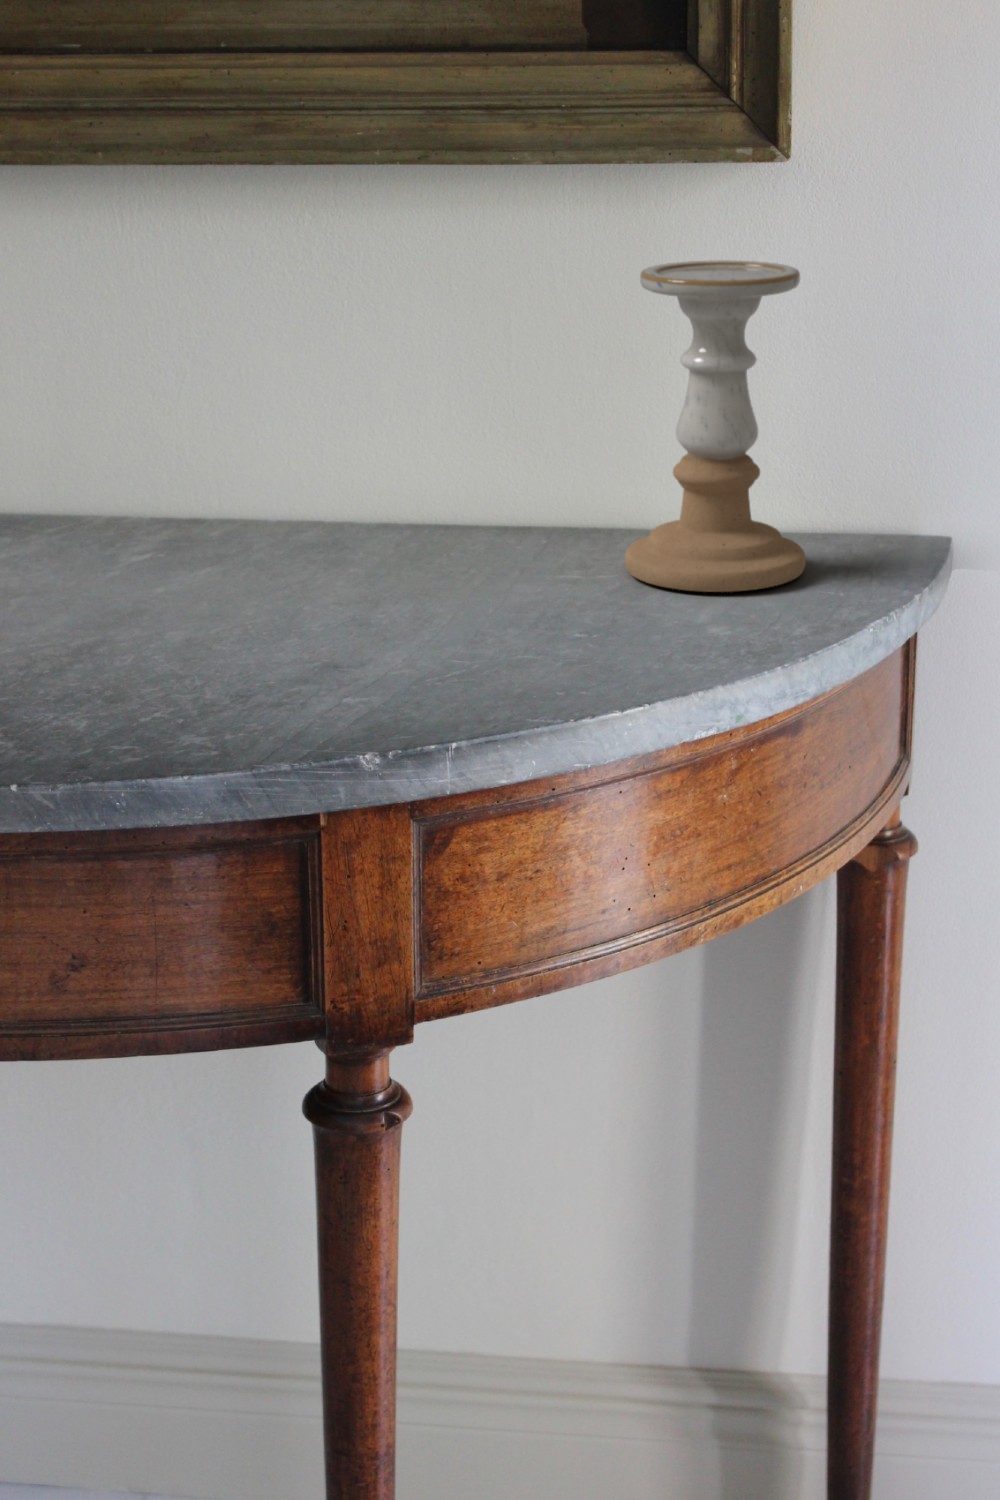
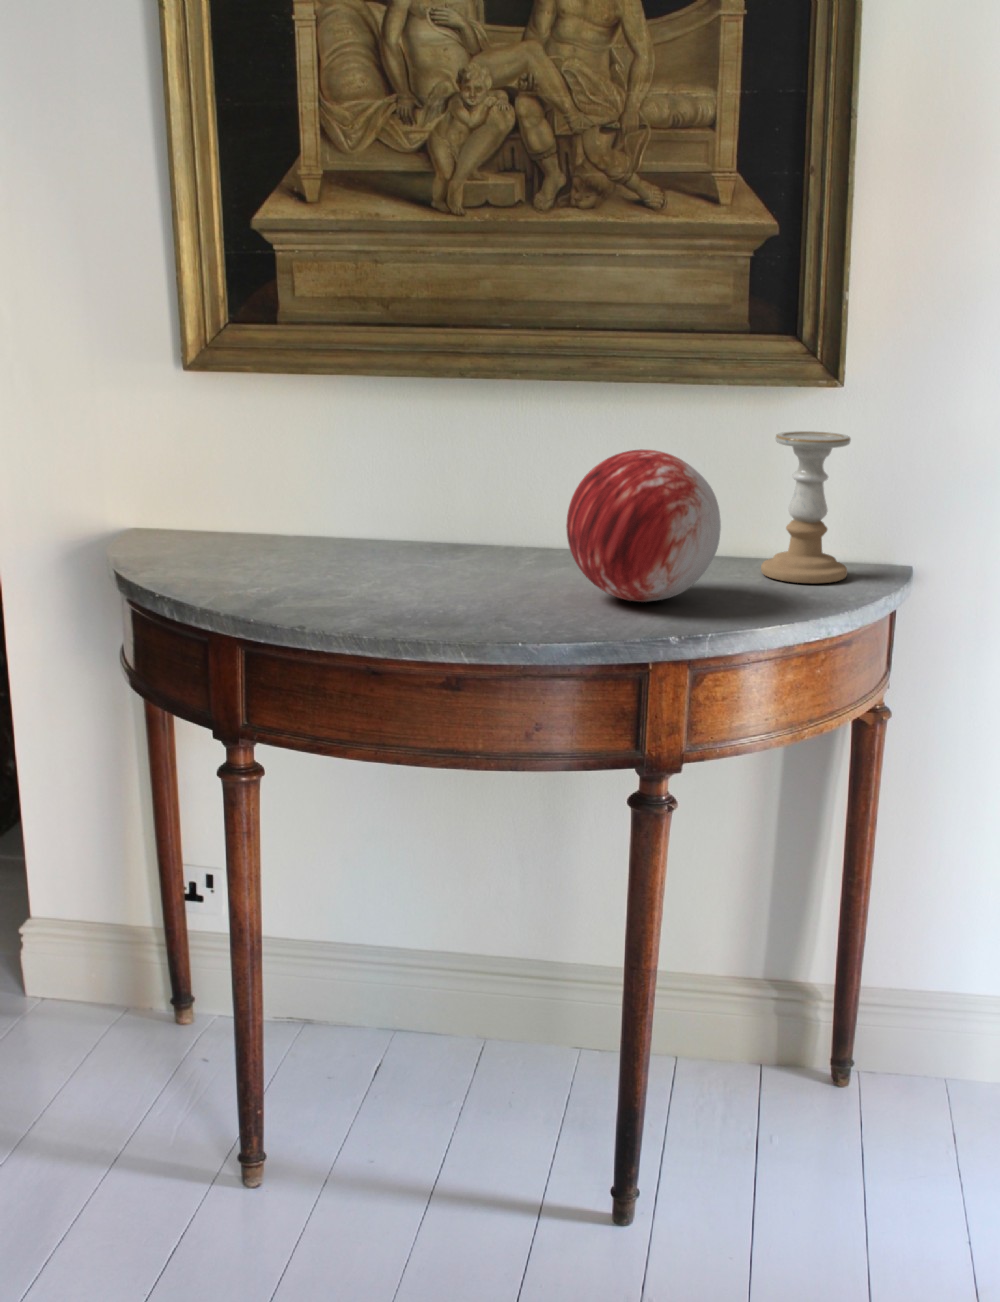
decorative orb: none [156,316,502,657] -> present [566,449,721,602]

